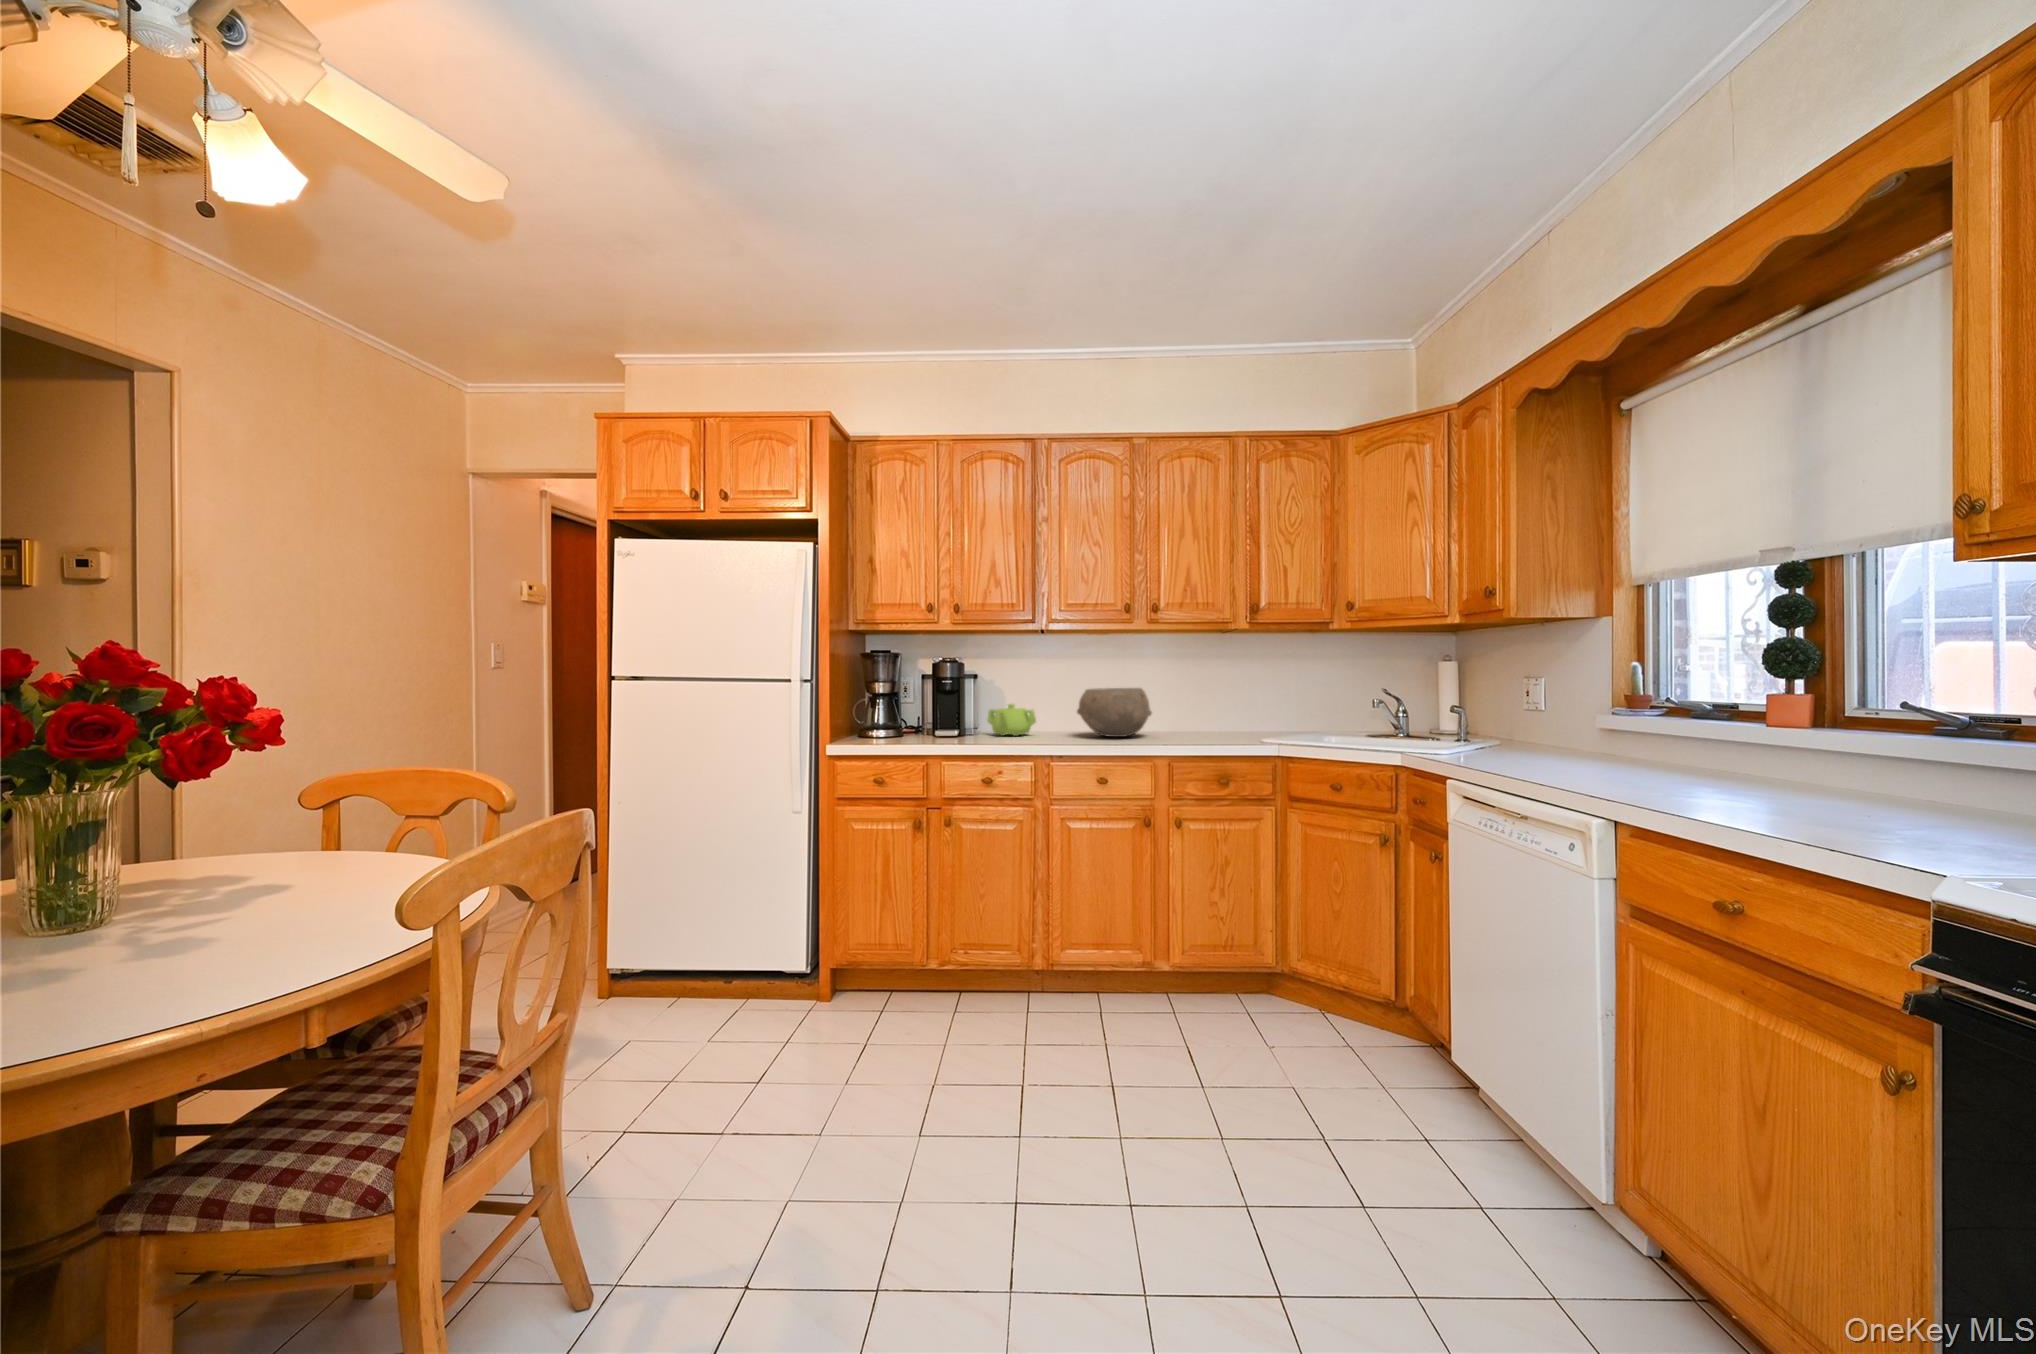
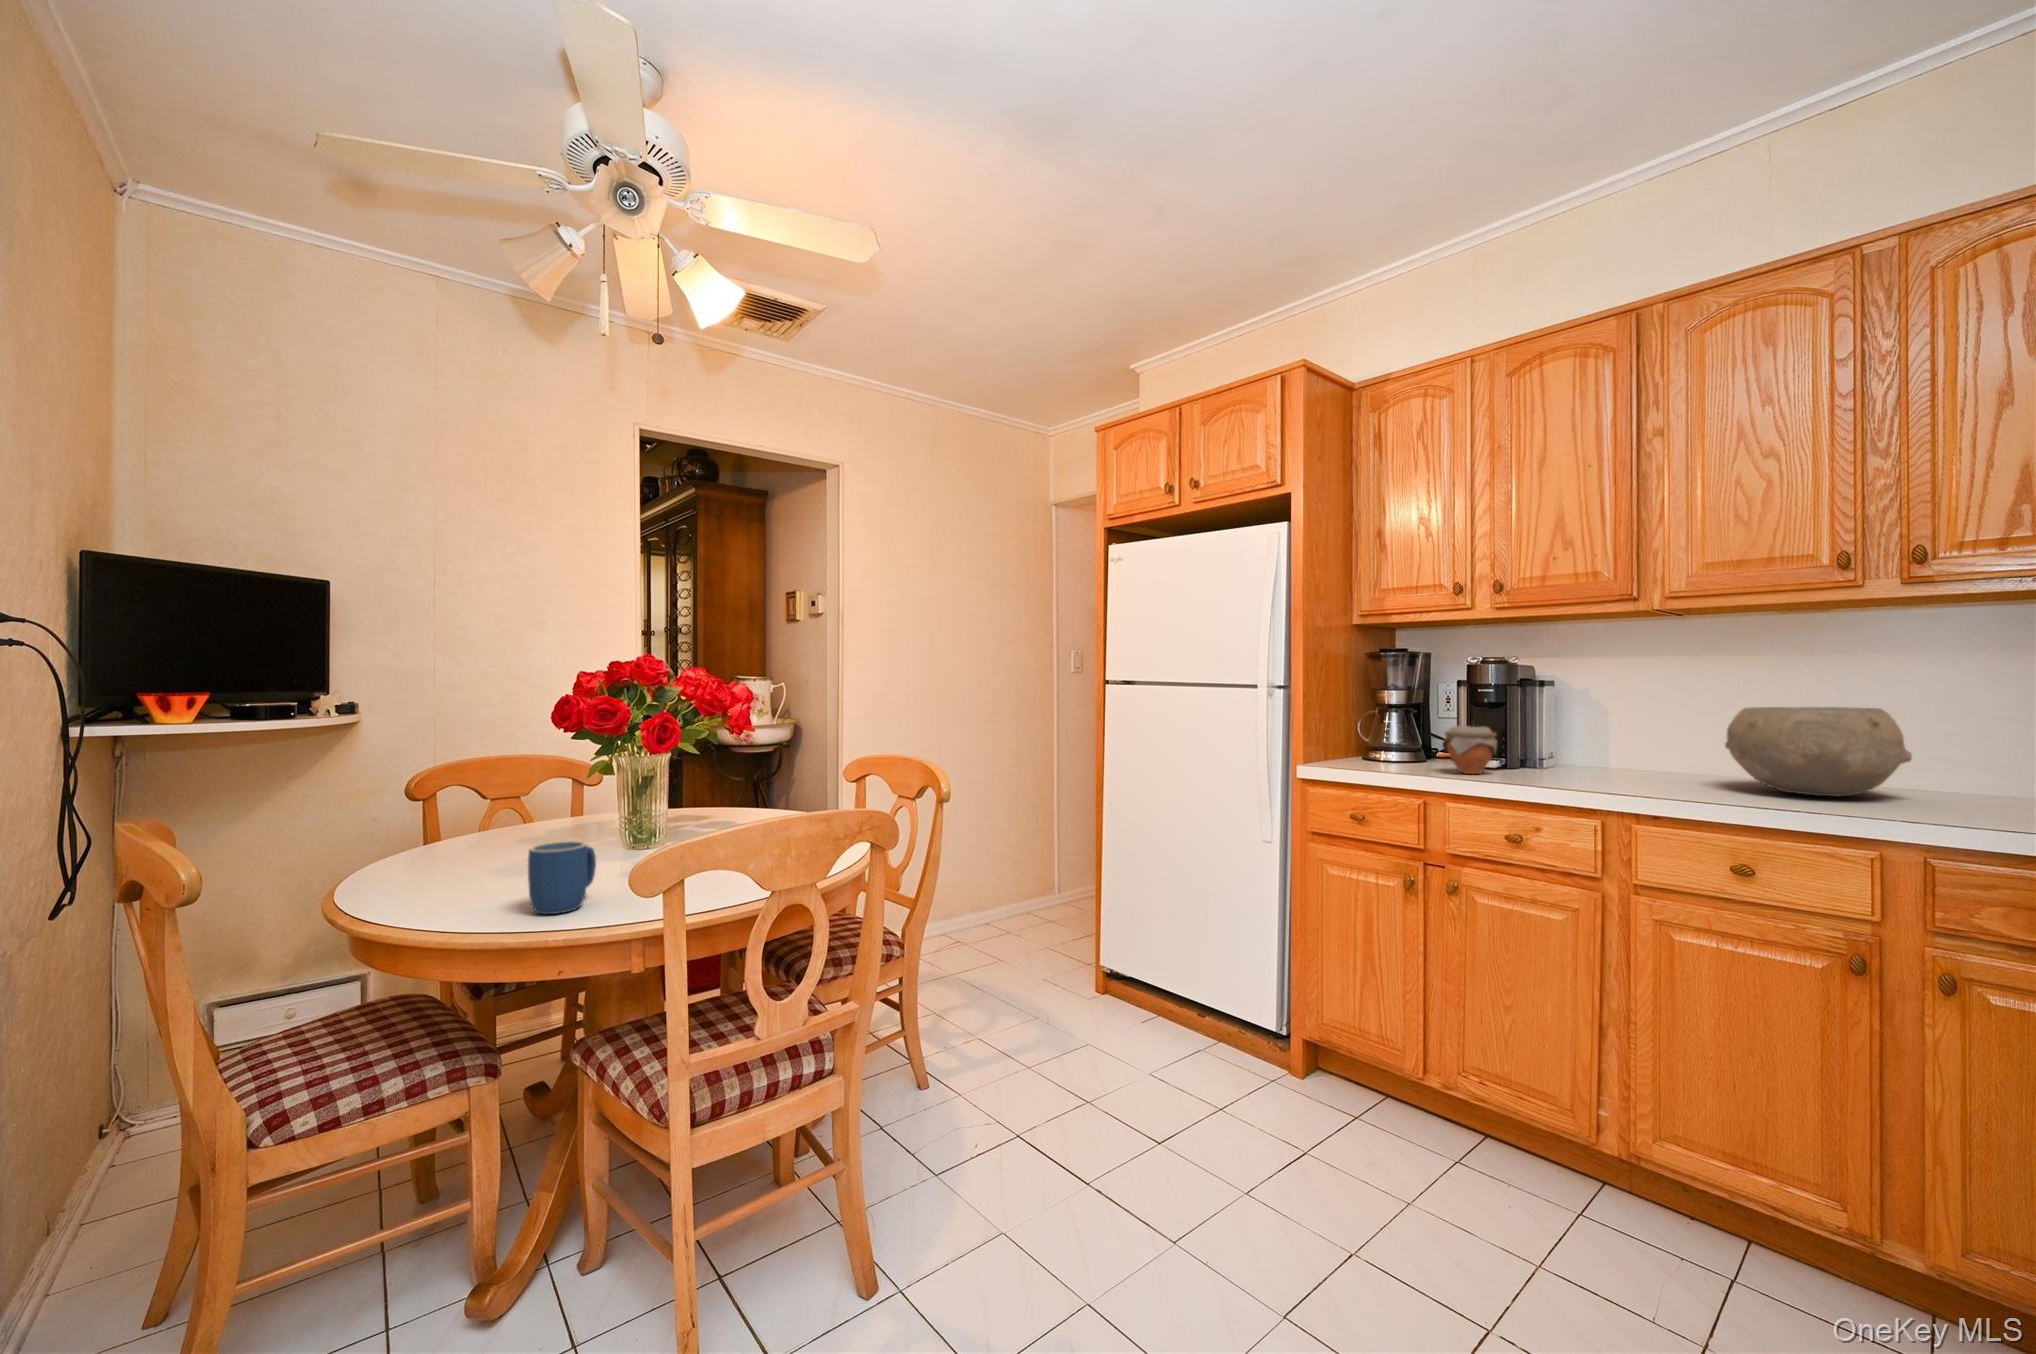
teapot: present [987,704,1036,736] -> none [1559,726,1644,776]
jar: none [929,707,962,741] -> present [1442,726,1497,774]
mug: none [123,901,225,1007] -> present [528,841,596,914]

